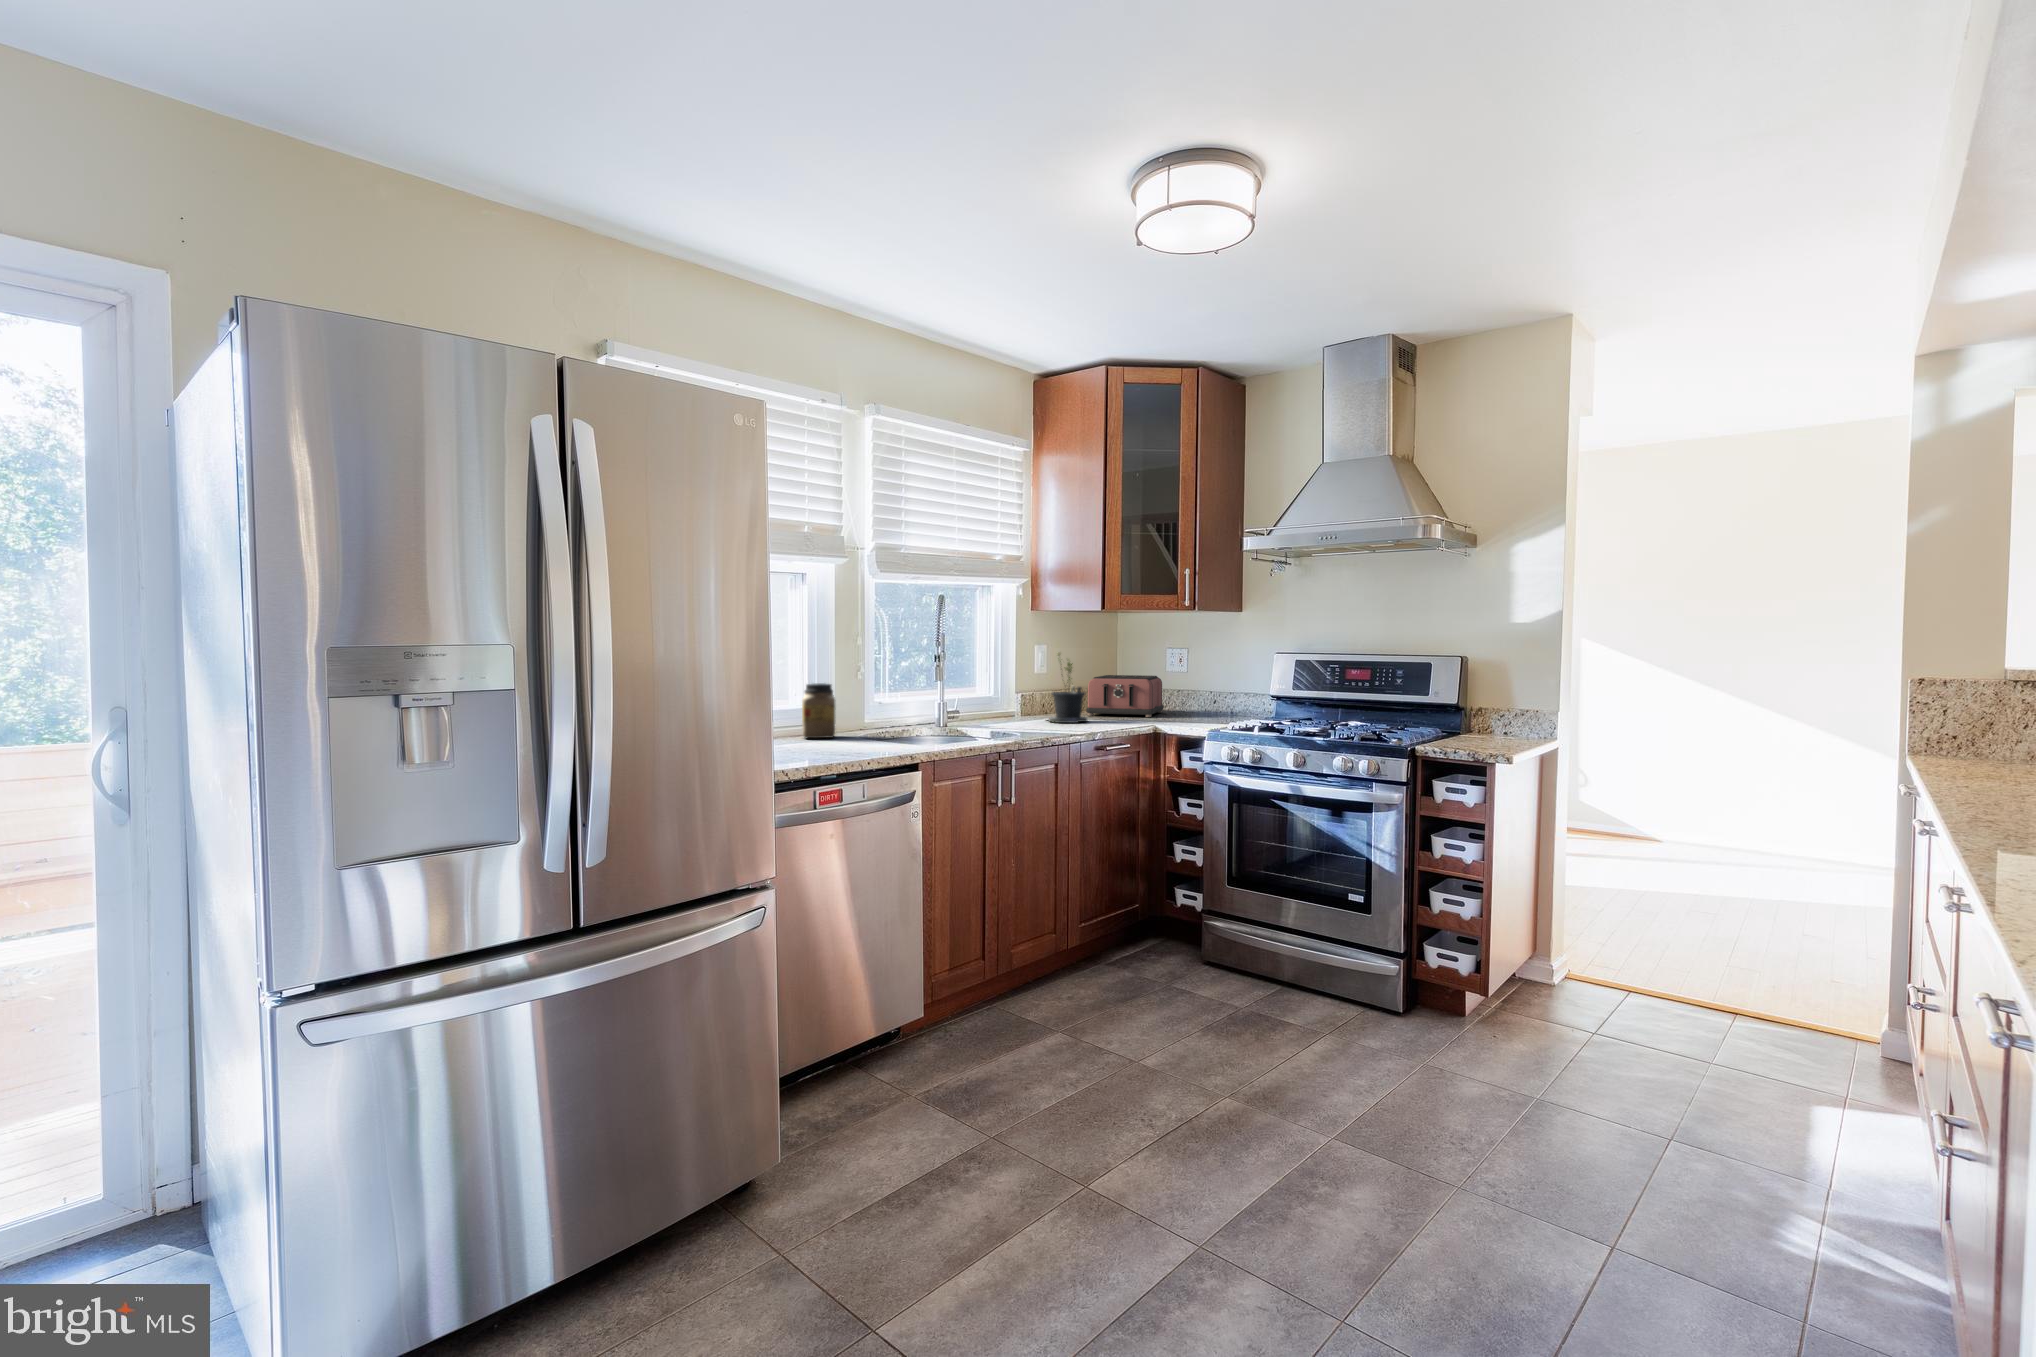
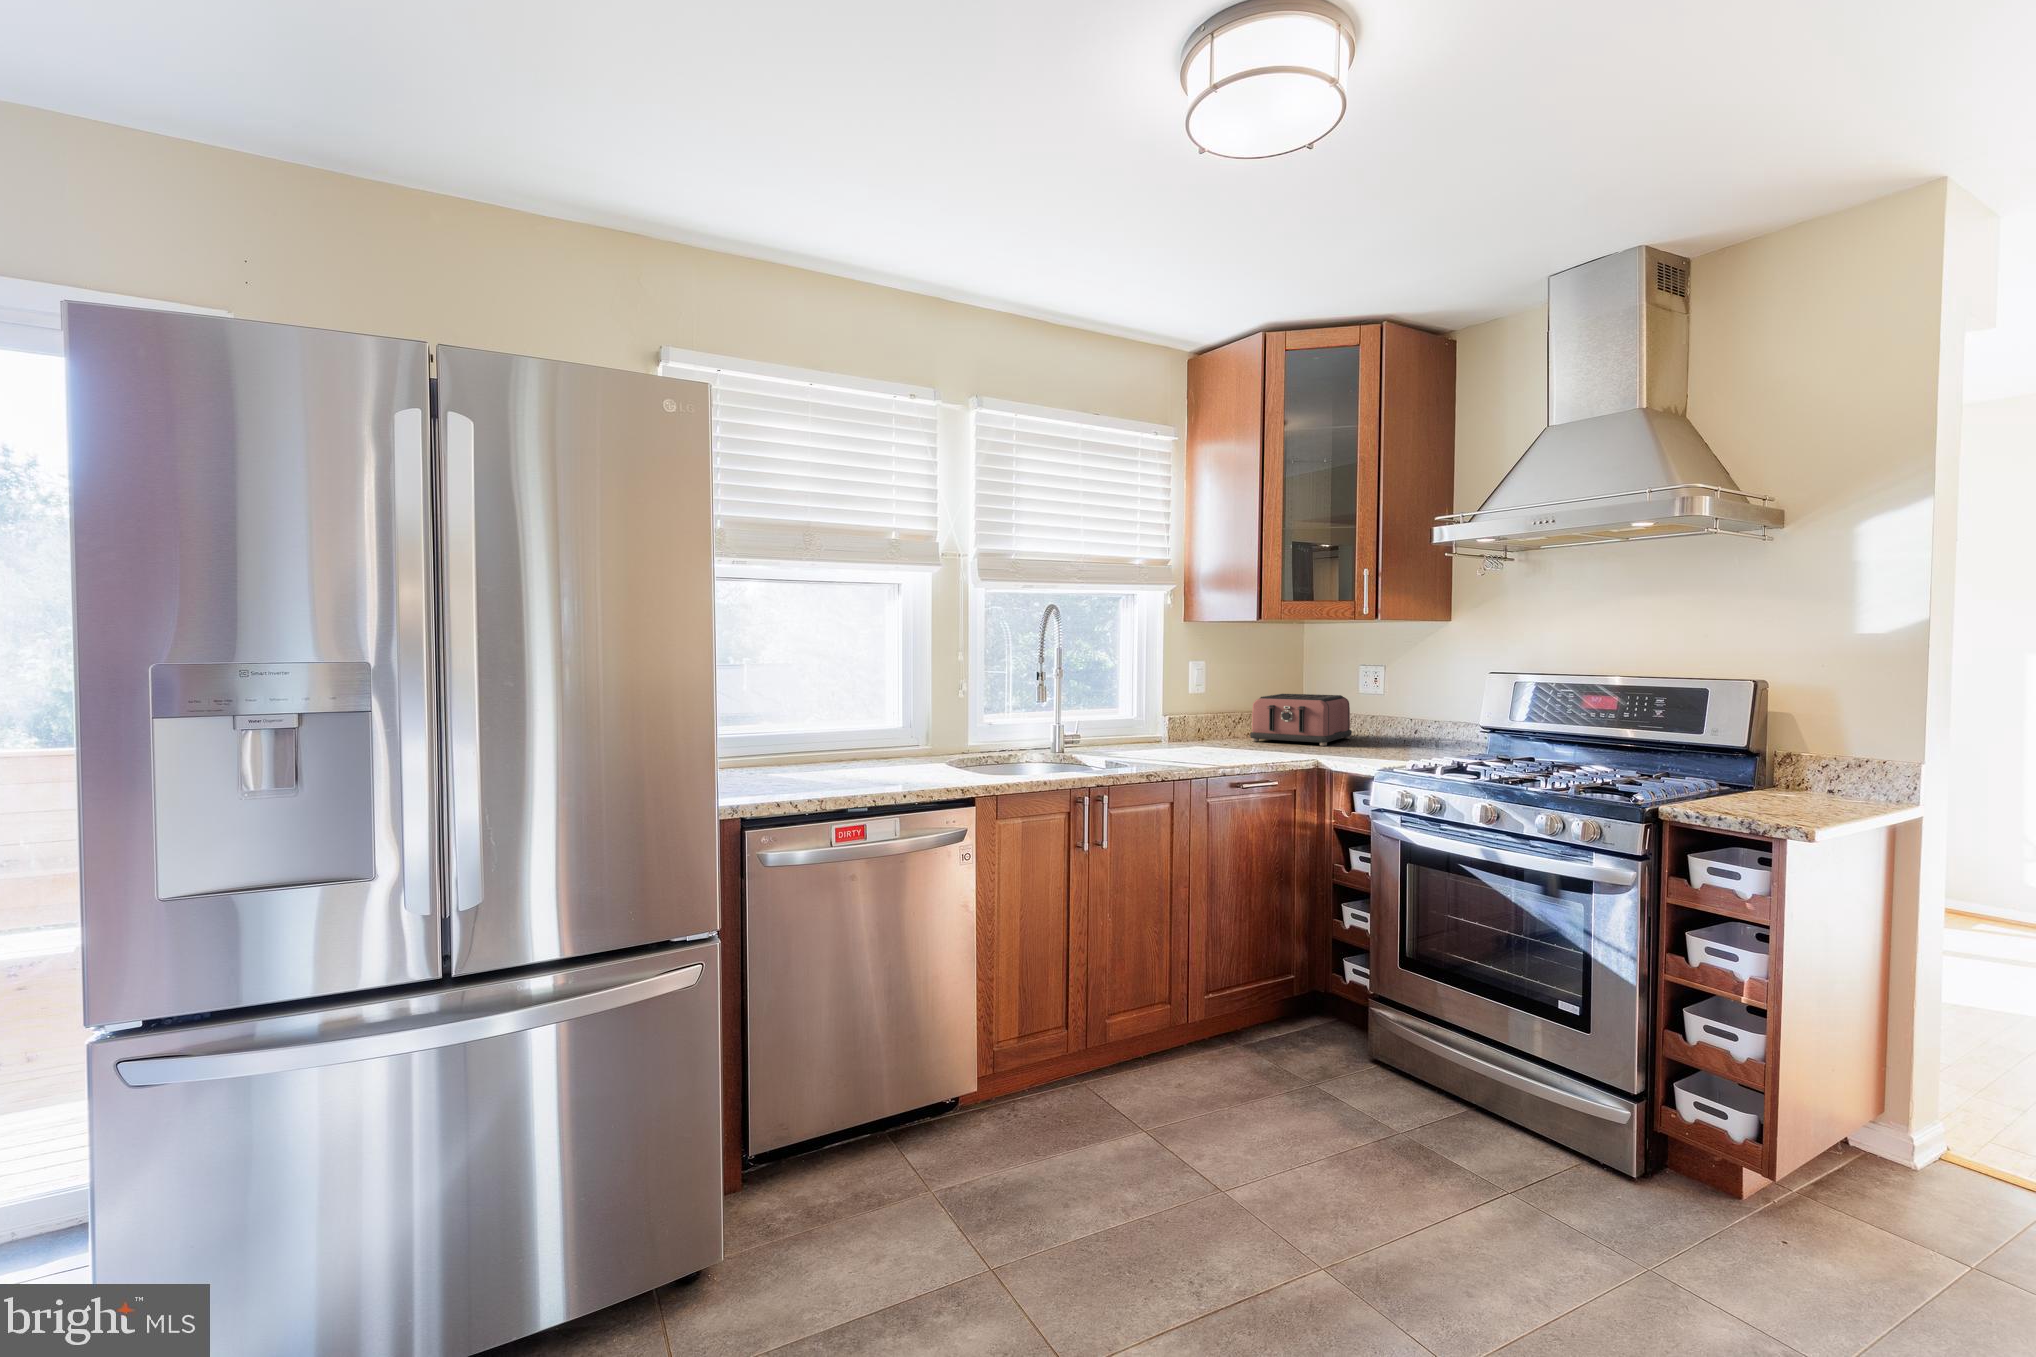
potted plant: present [1048,652,1088,723] -> none [1193,669,1241,752]
jar: present [802,683,835,738] -> none [893,706,931,766]

